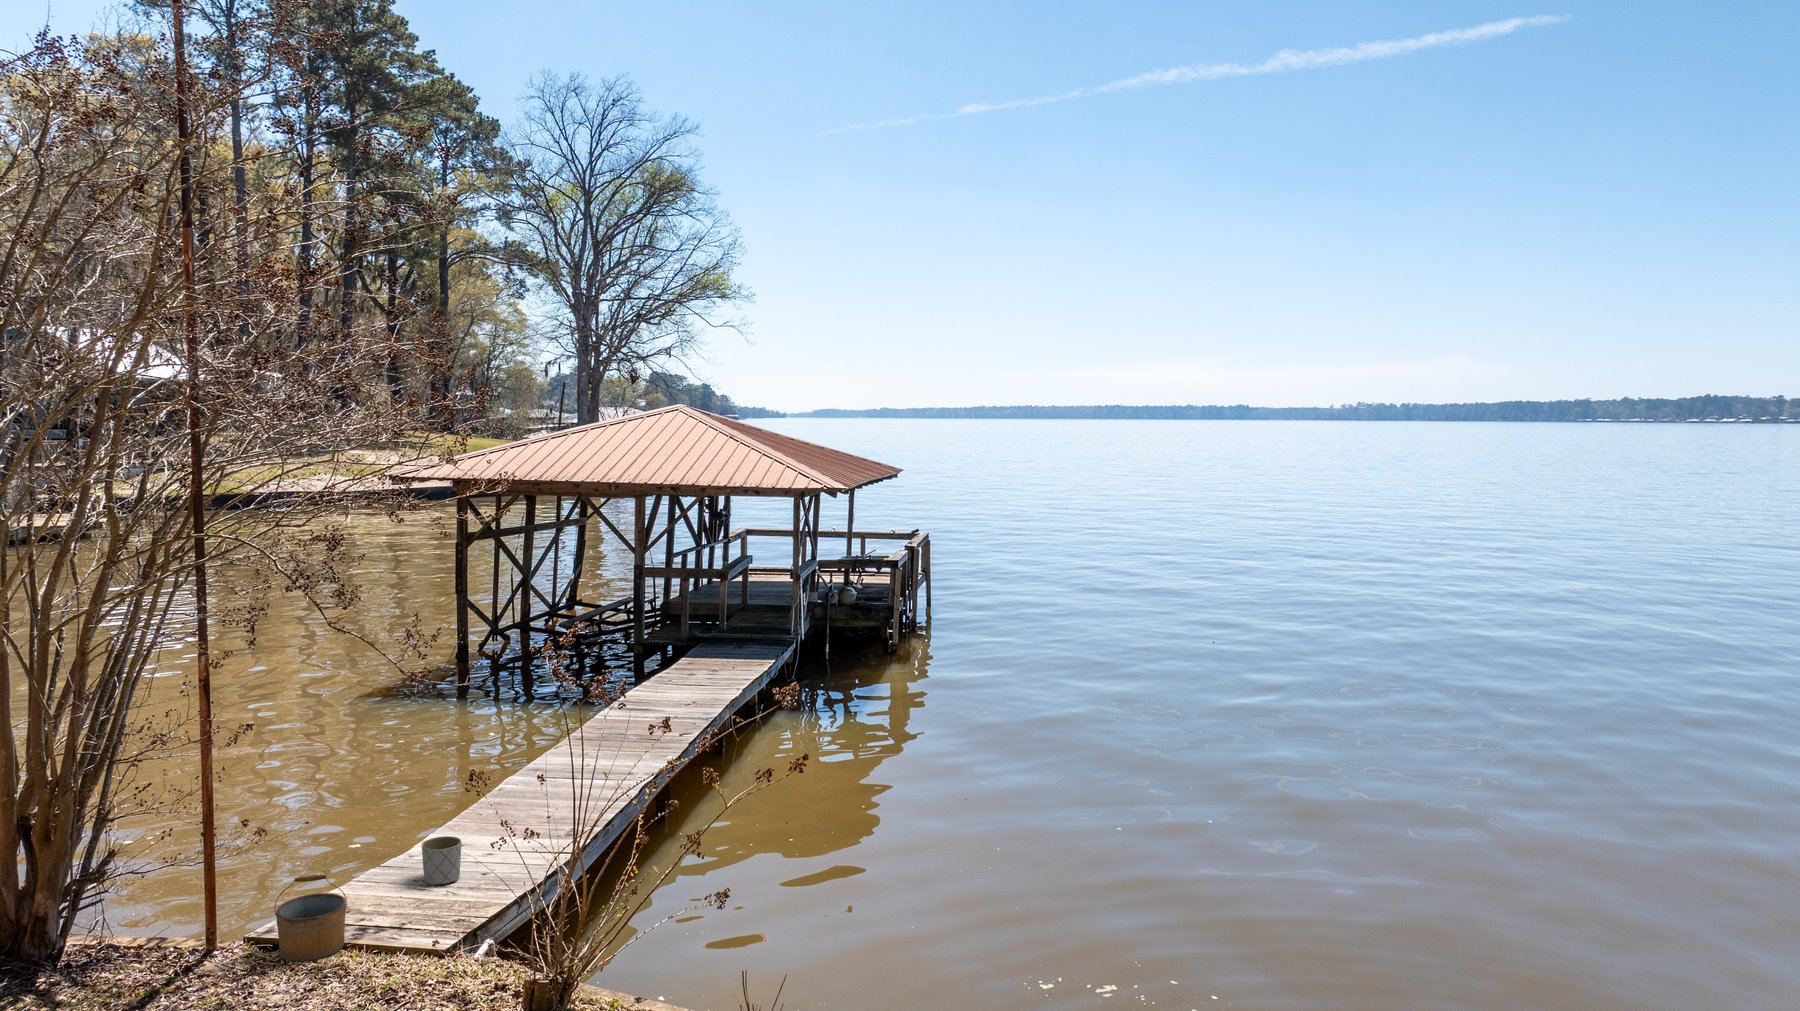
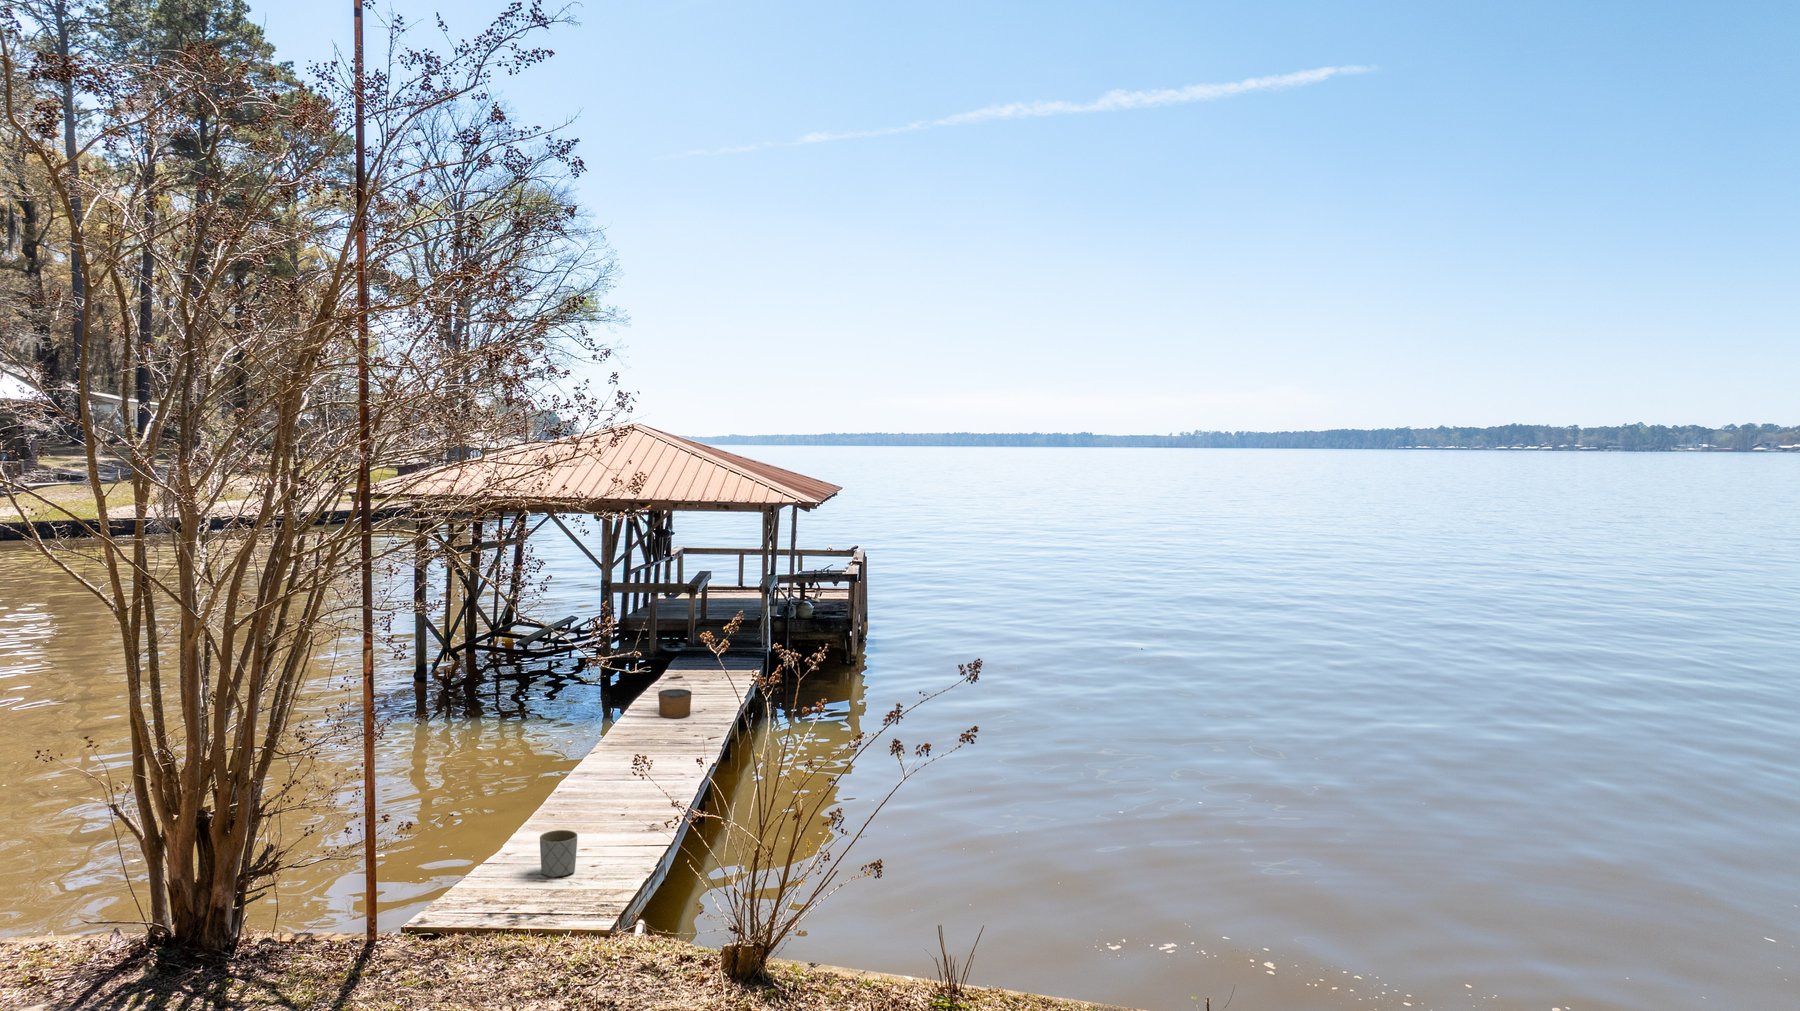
bucket: present [274,875,348,961] -> present [658,676,692,718]

